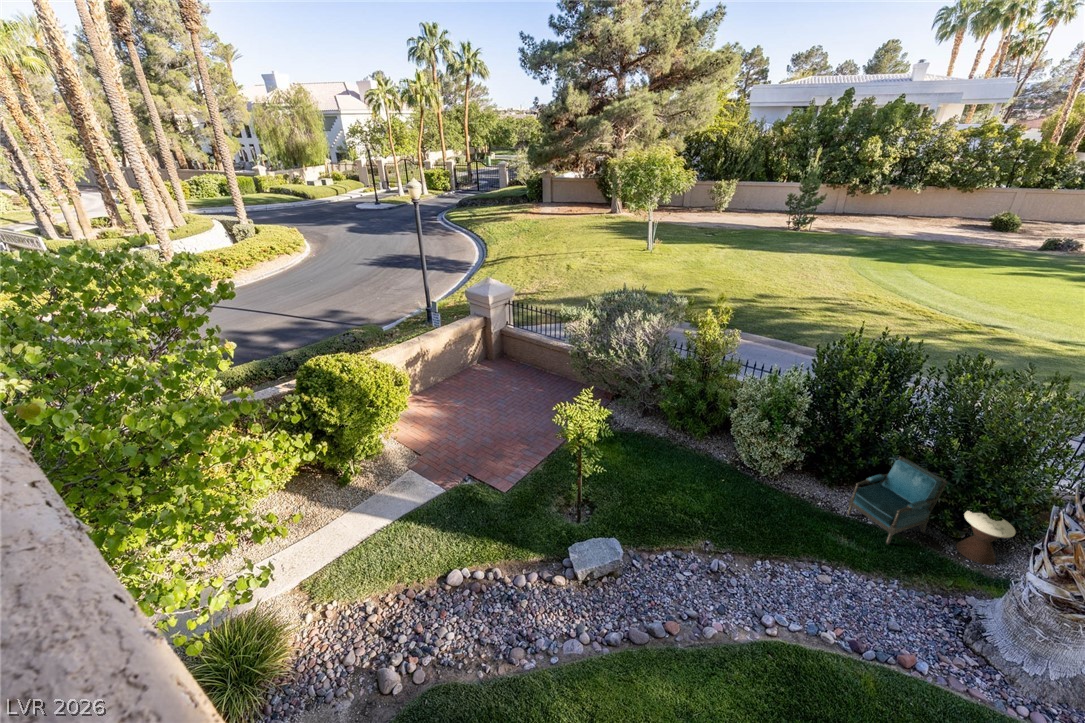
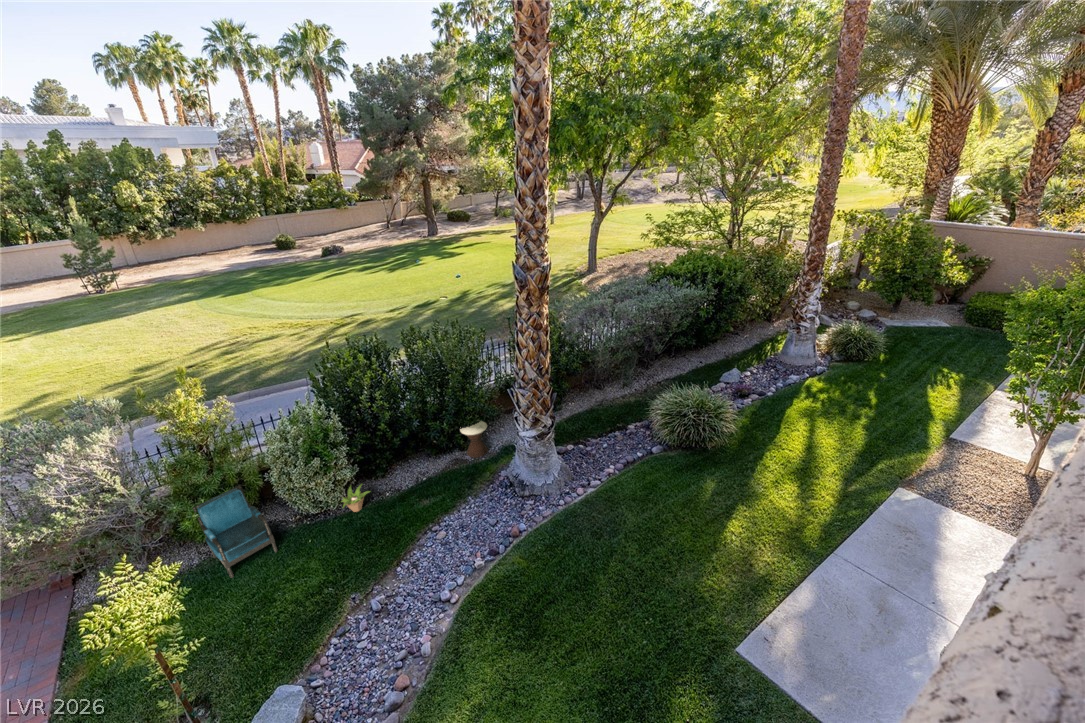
chair: present [847,456,947,544] -> present [193,486,277,578]
decorative plant: none [772,469,808,495] -> present [342,485,370,512]

